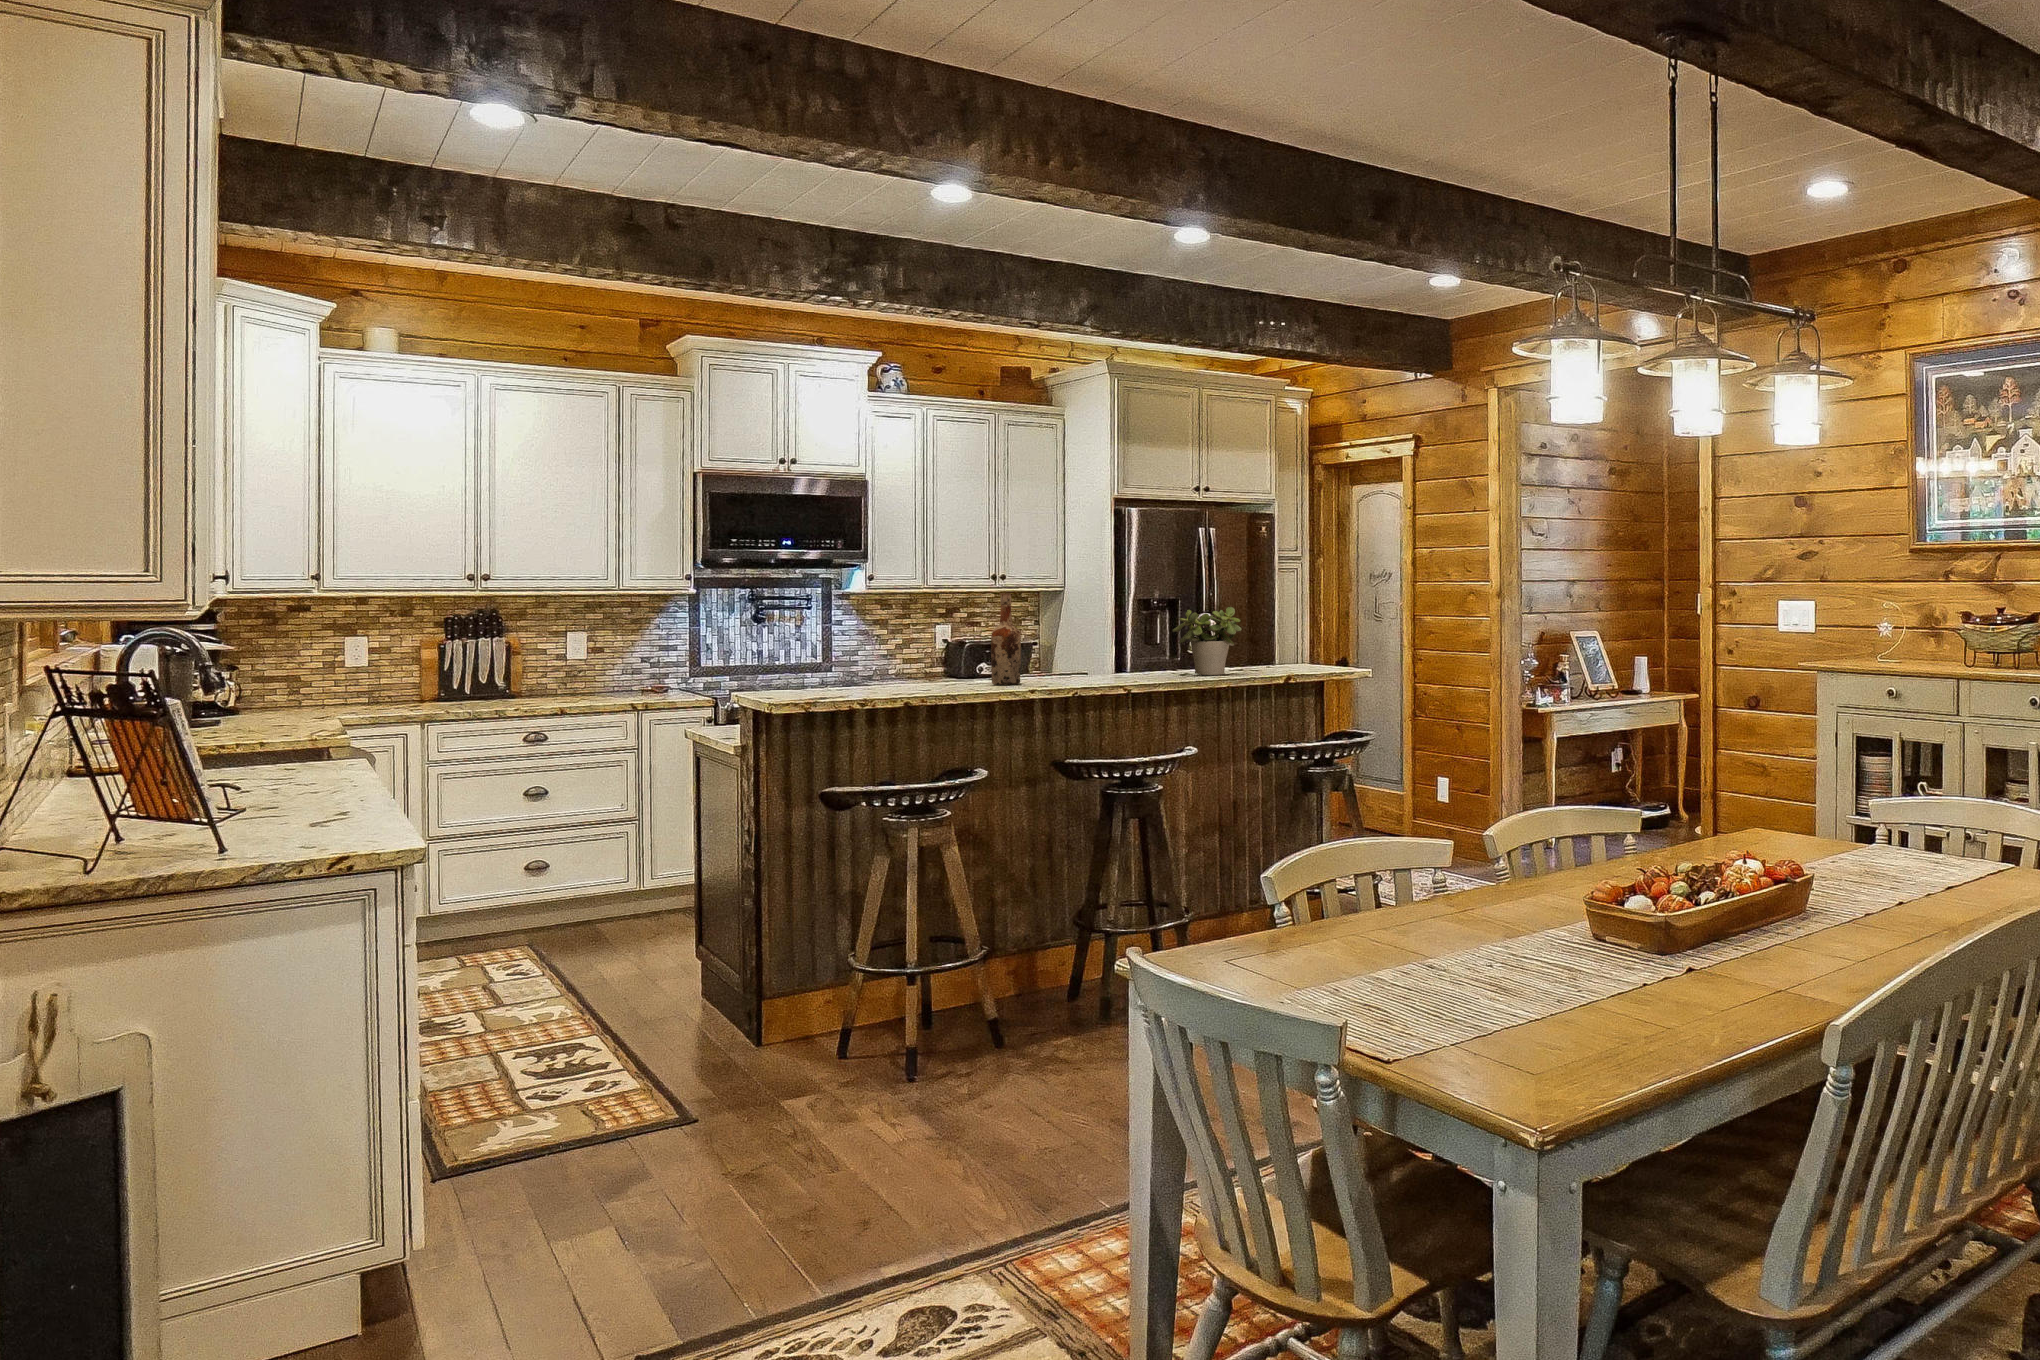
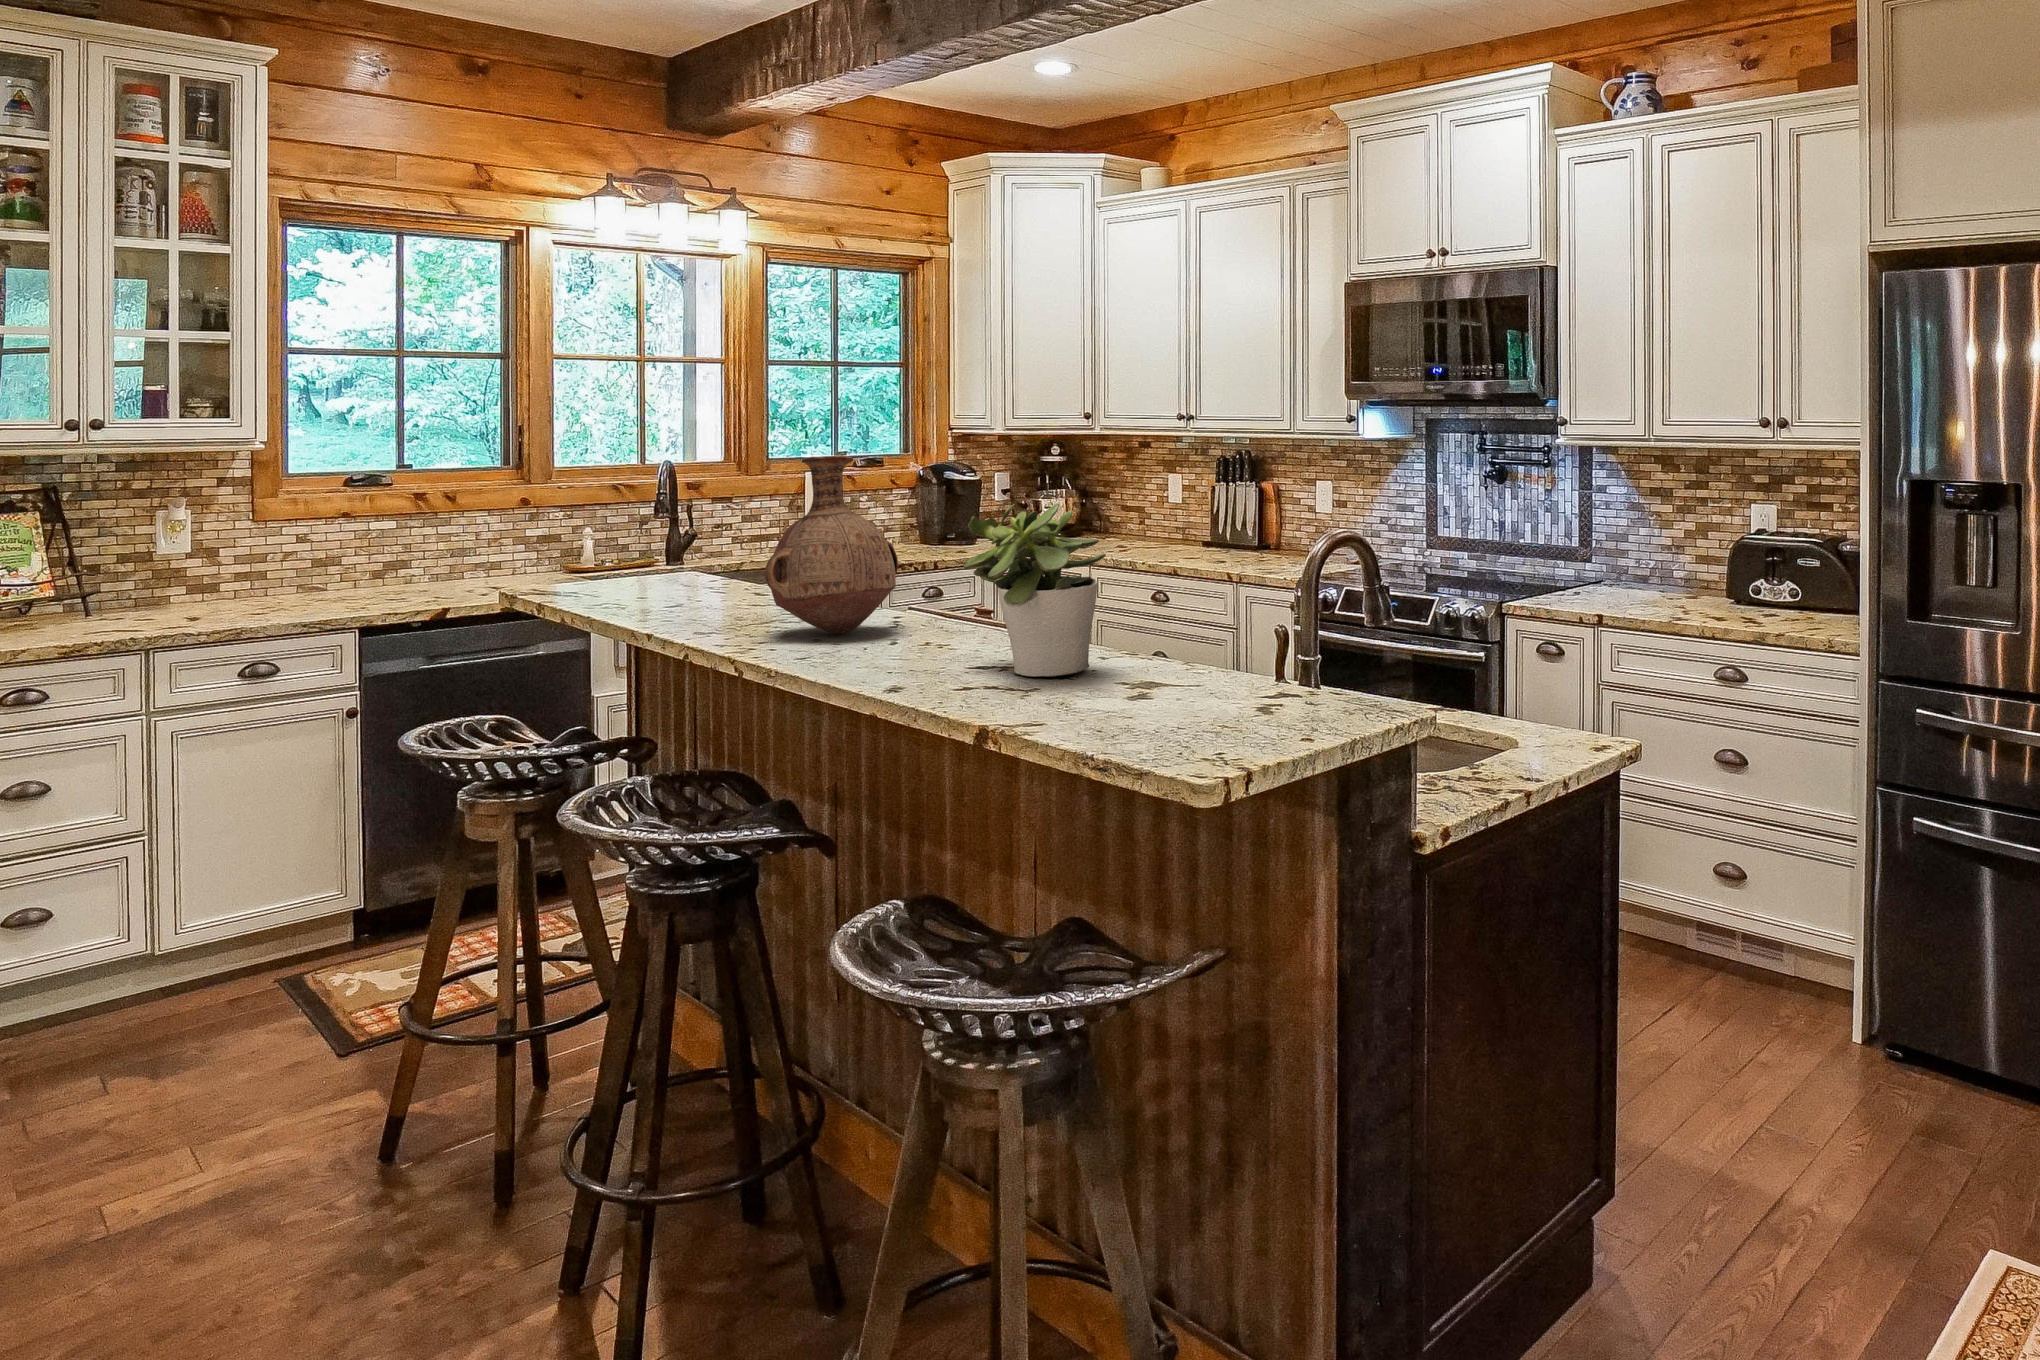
wine bottle: present [991,593,1021,685] -> none [679,449,736,621]
vase: none [1053,594,1111,680] -> present [765,456,898,634]

